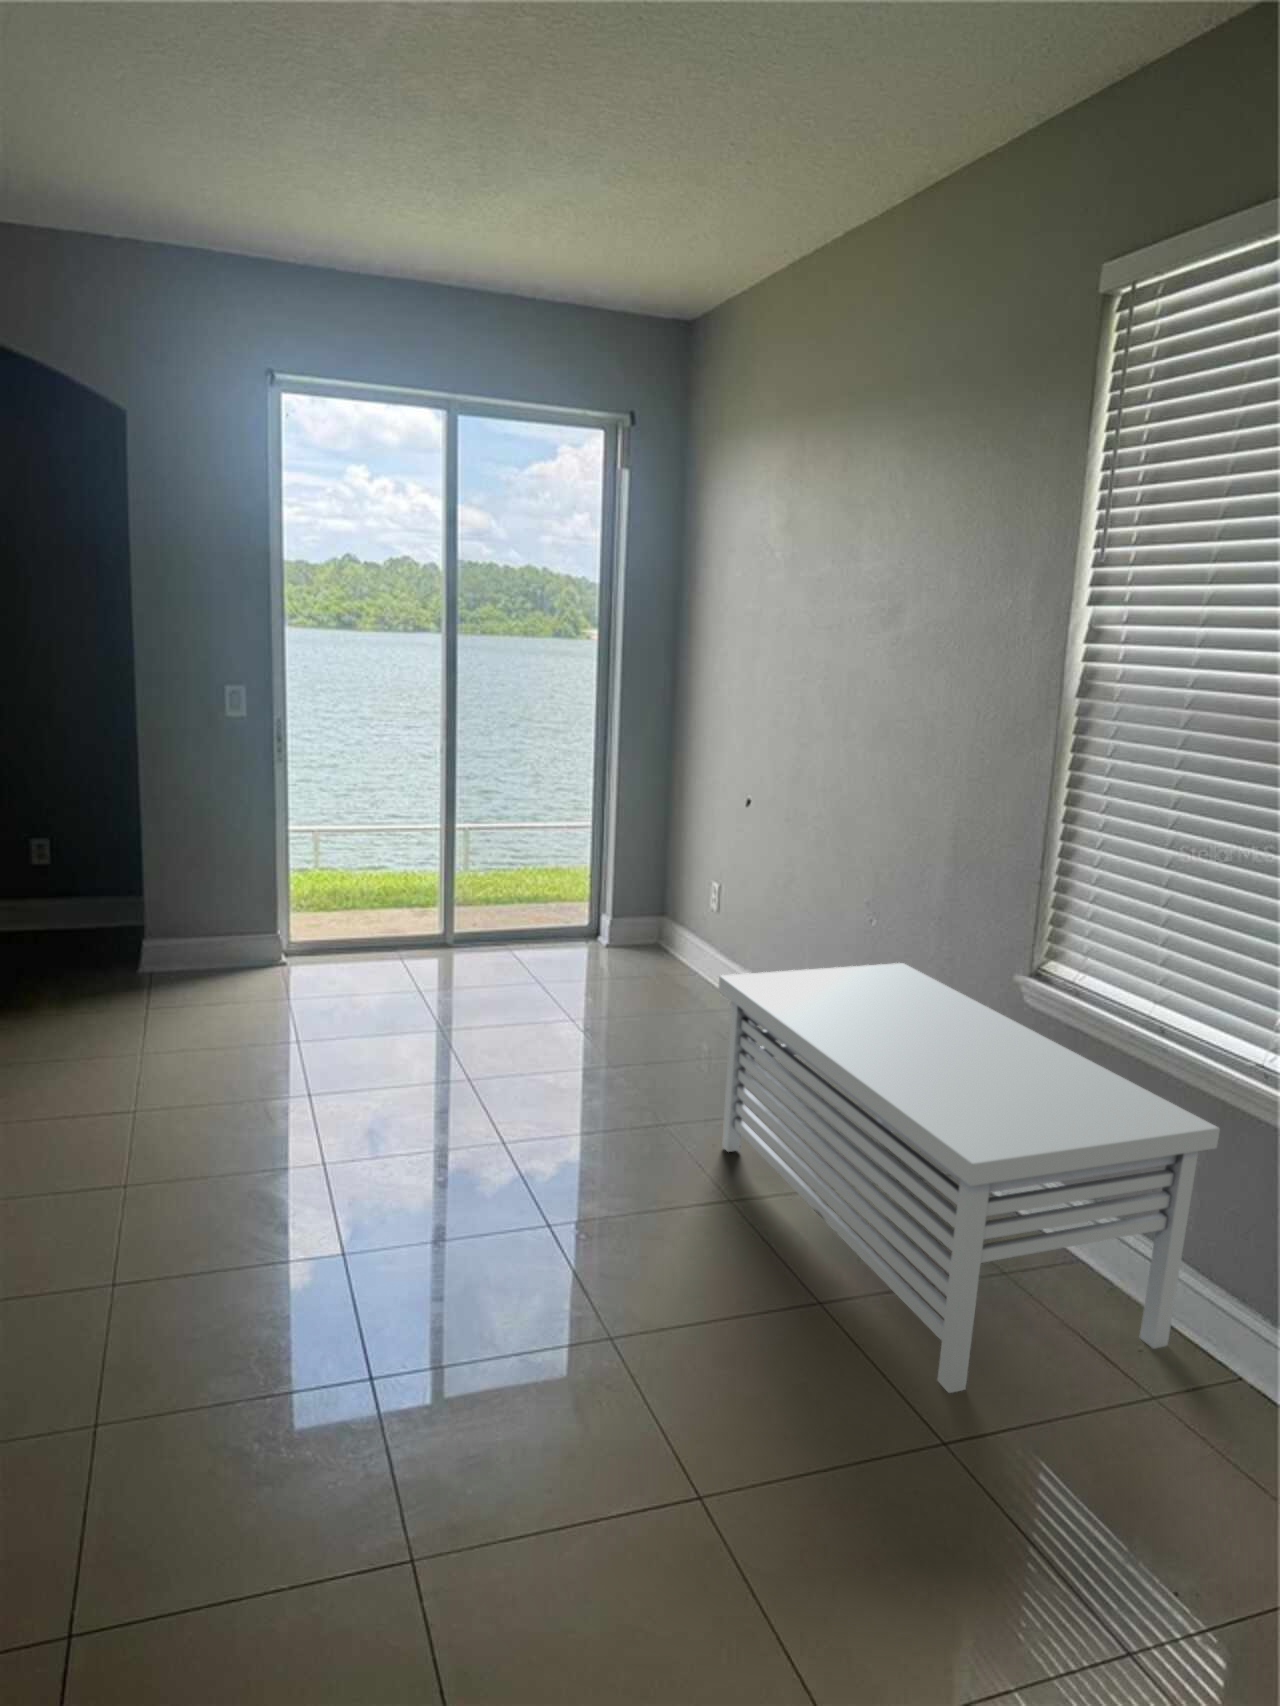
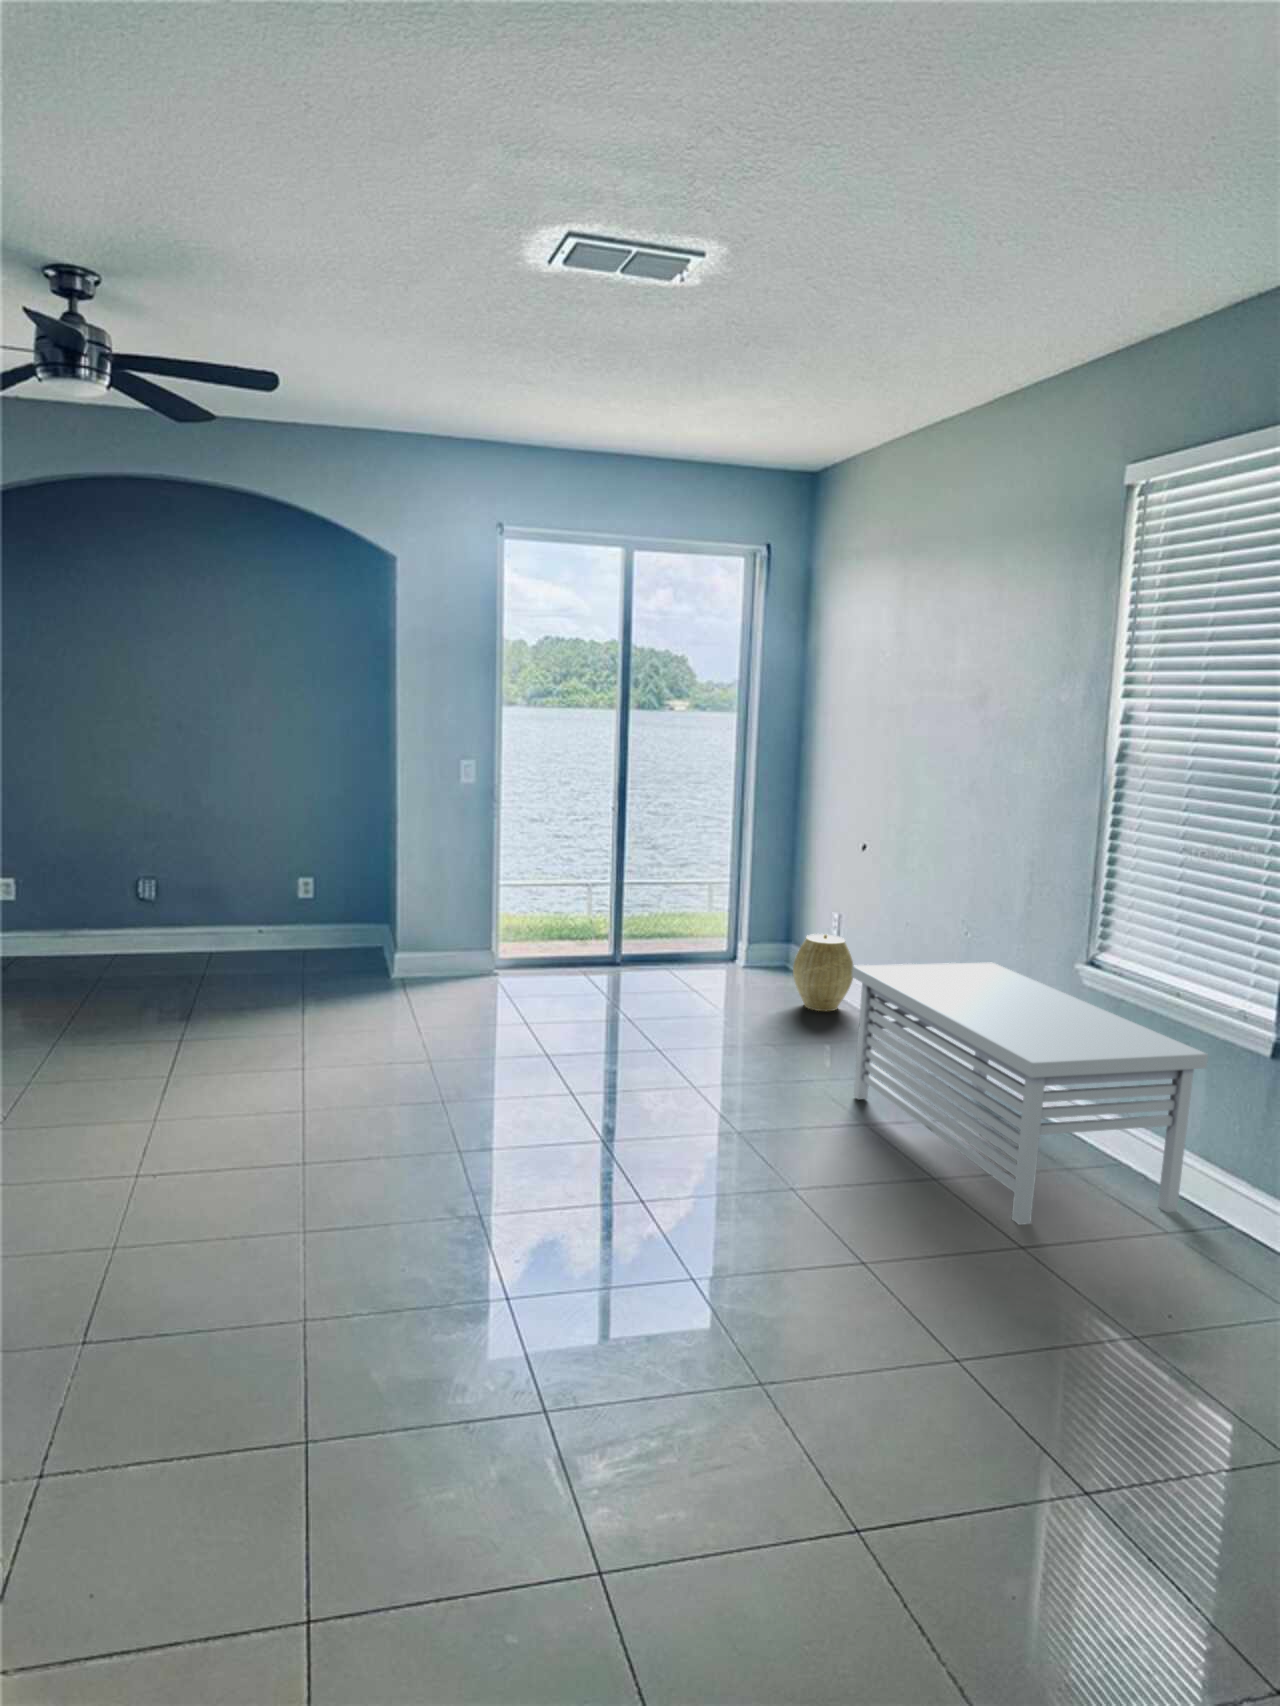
woven basket: none [659,912,733,1007] -> present [793,934,853,1011]

